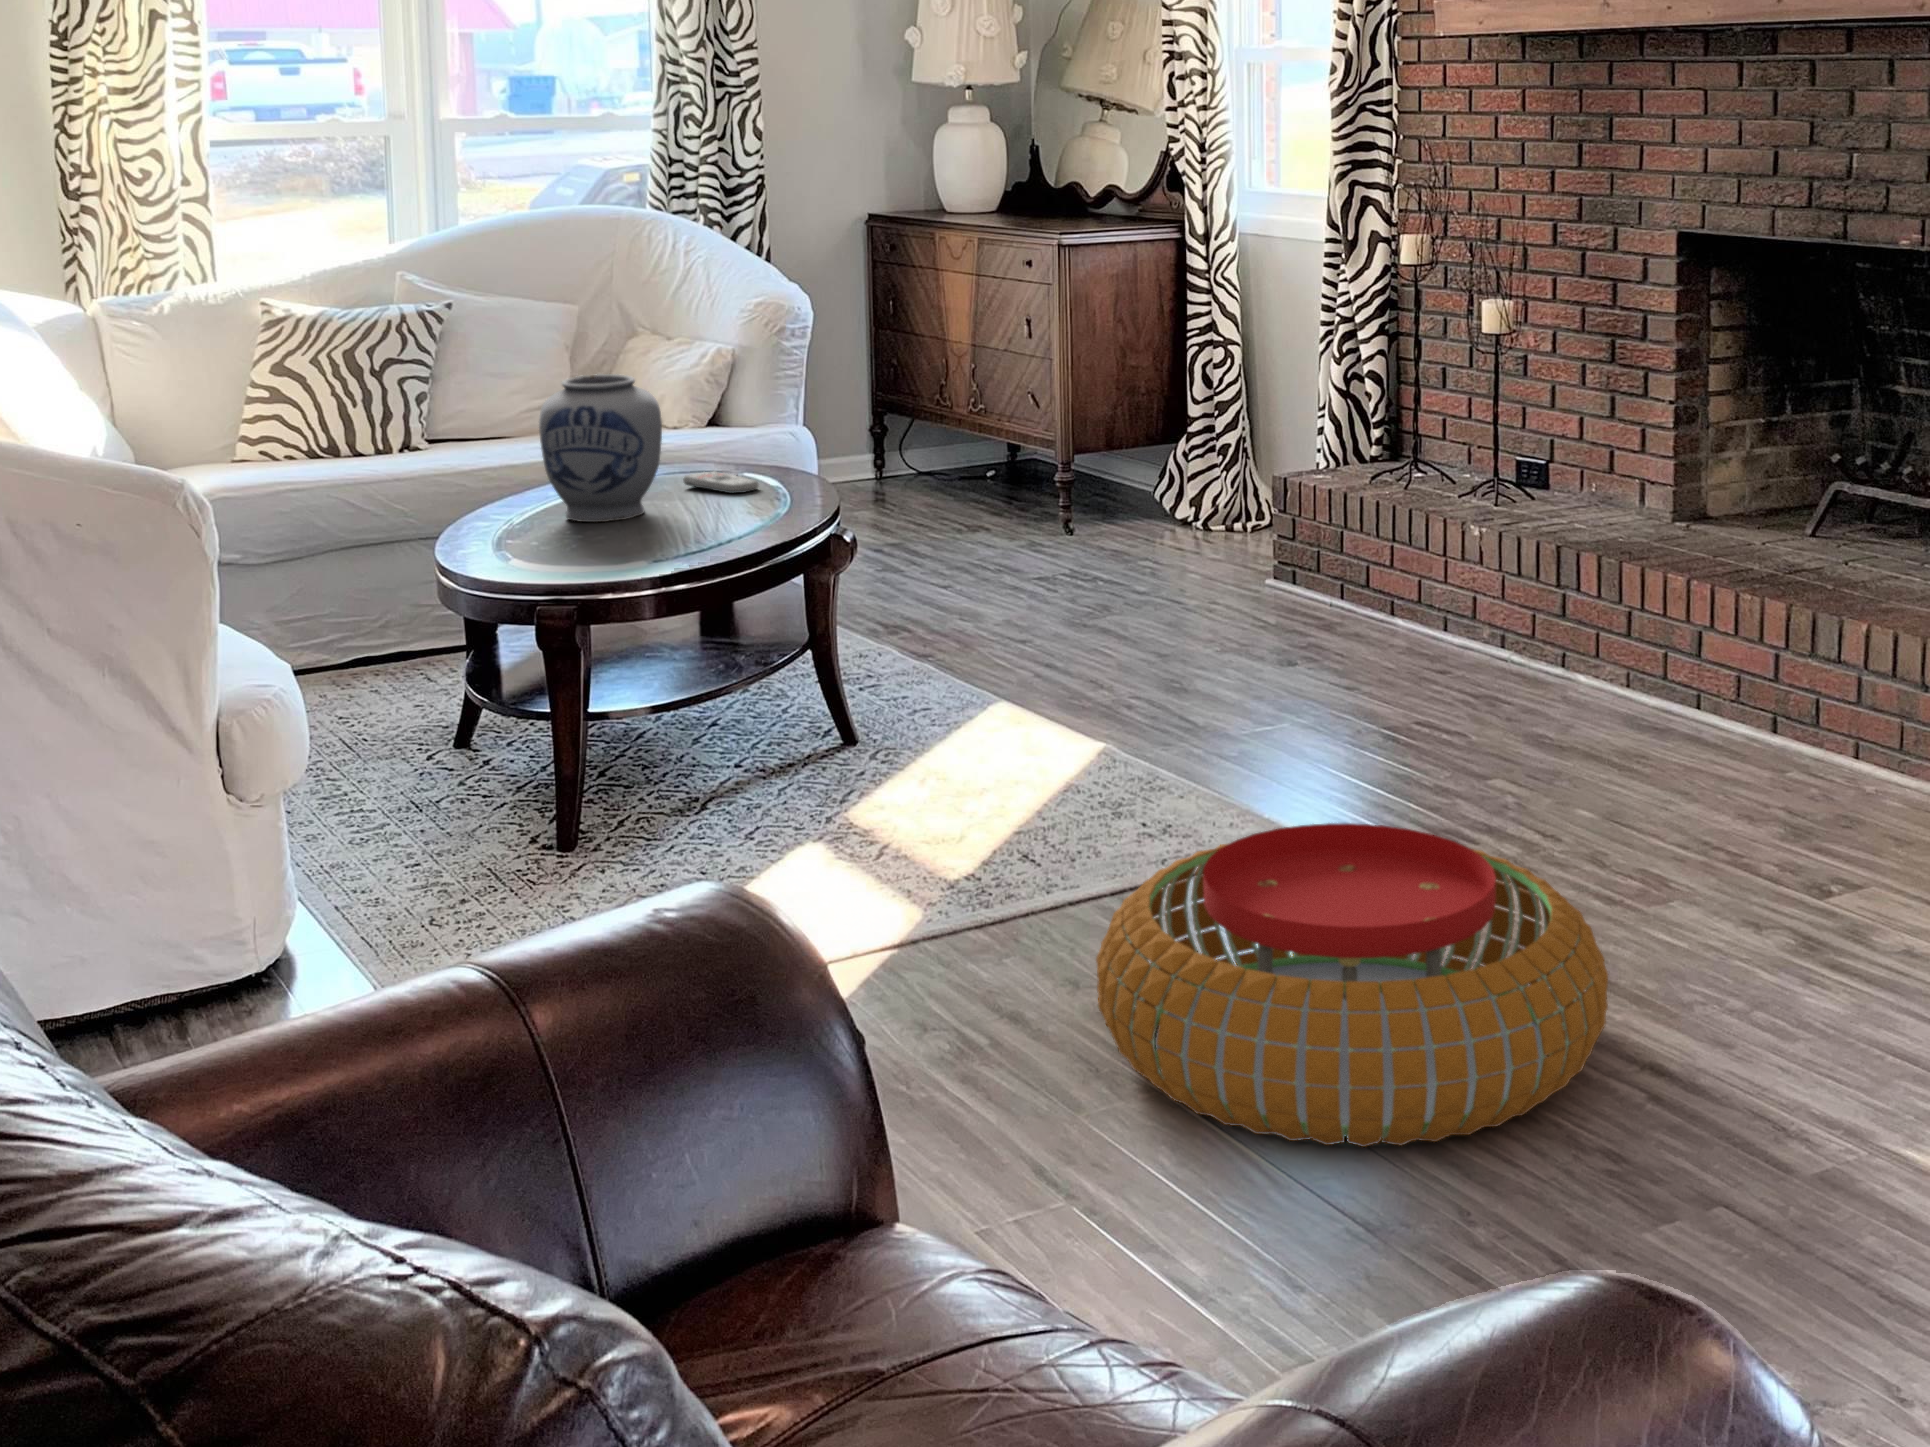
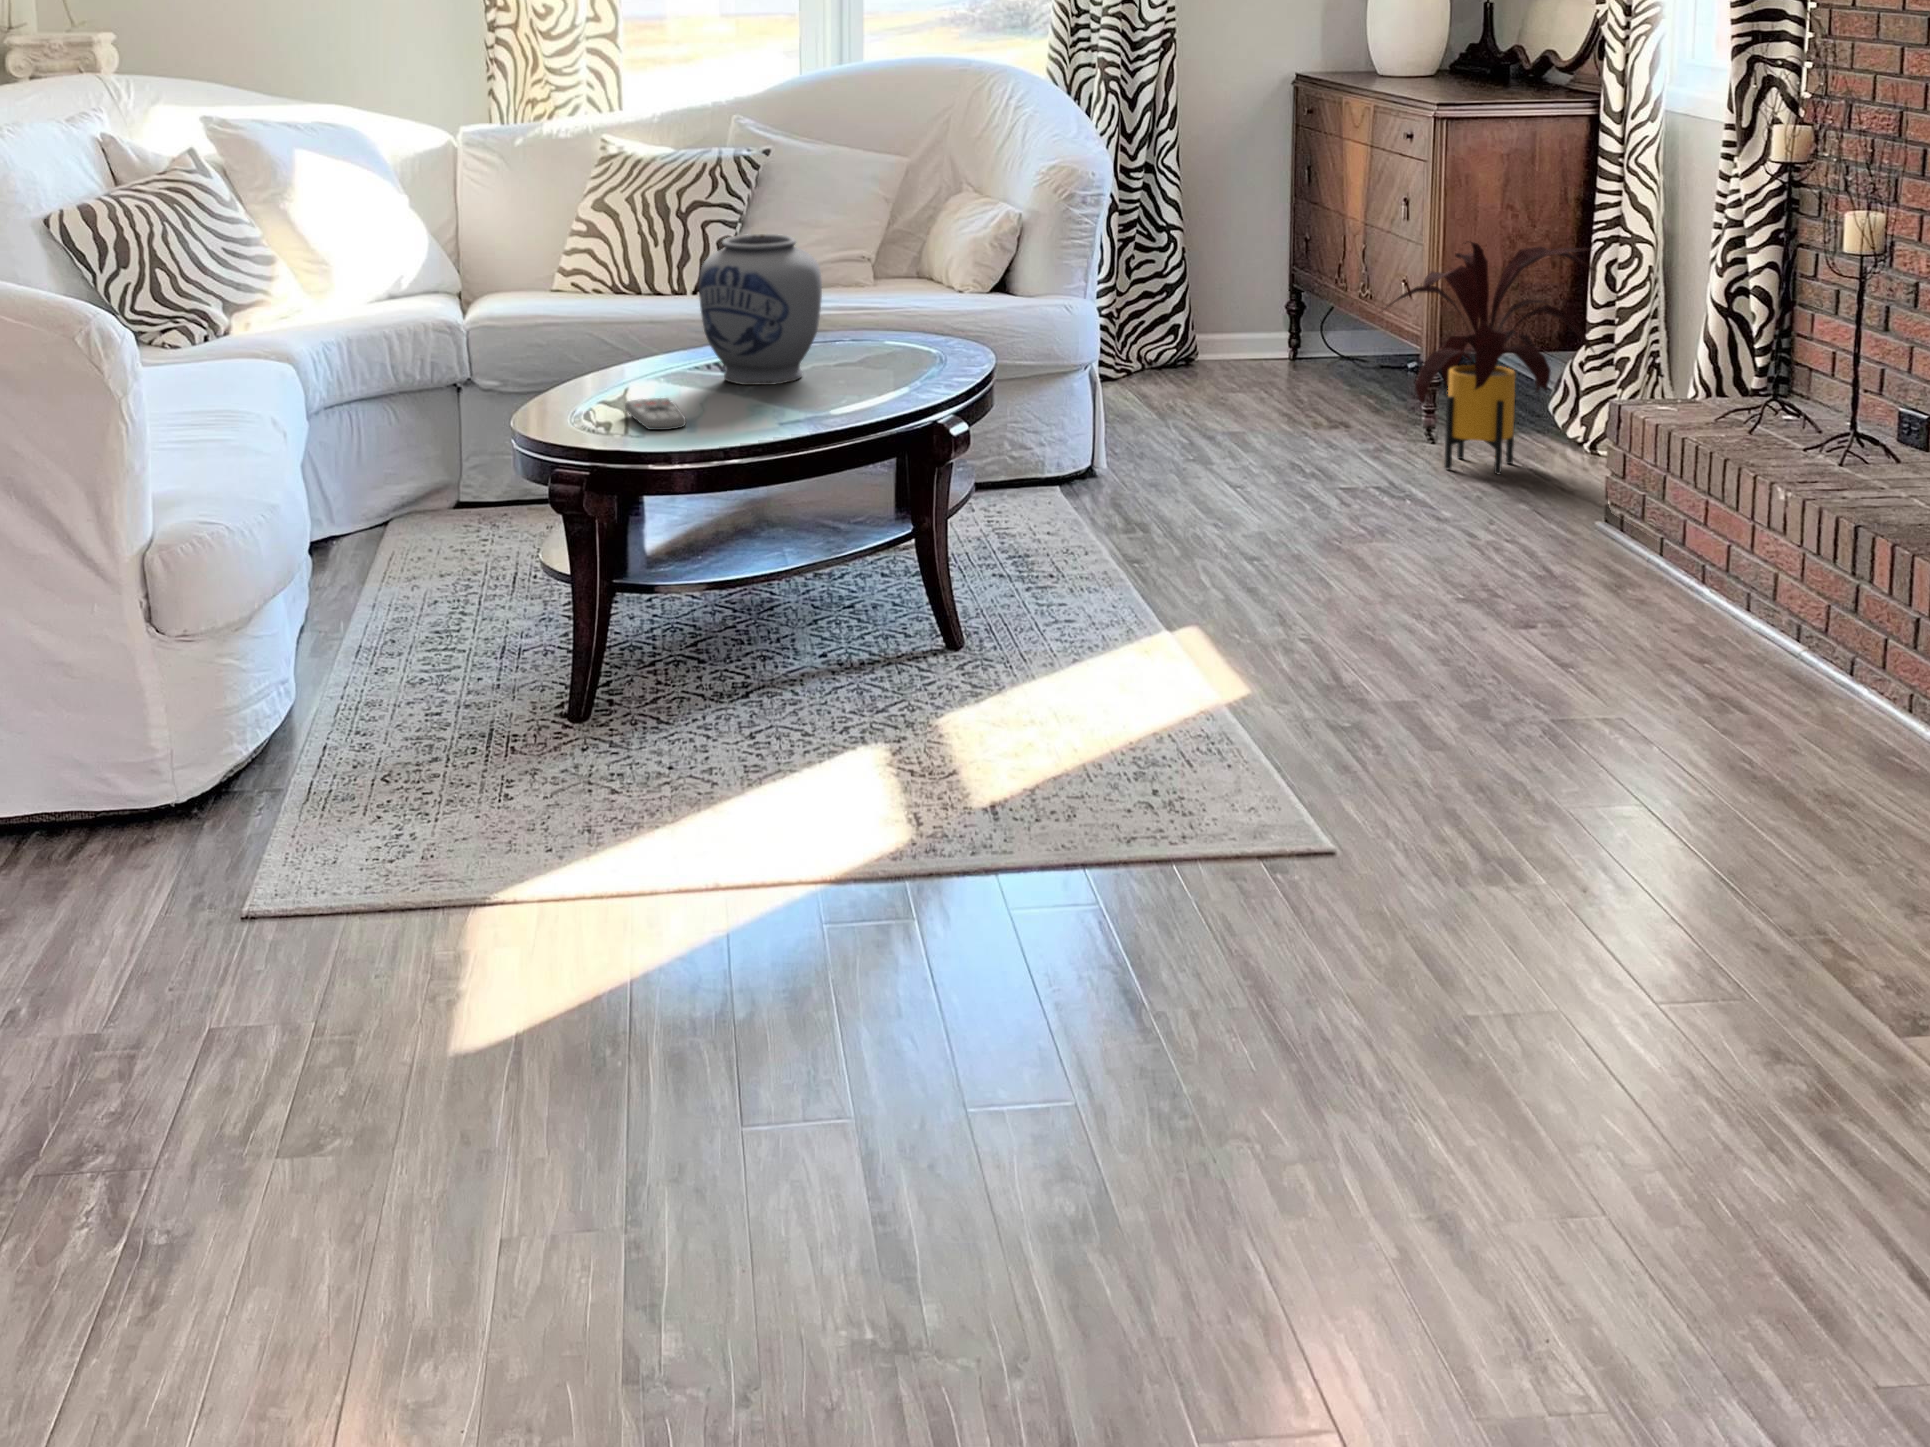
house plant: none [1030,352,1227,556] -> present [1390,242,1594,474]
remote control: present [683,472,759,493] -> present [625,398,686,430]
pouf: present [1096,823,1608,1147] -> none [863,818,1457,1218]

